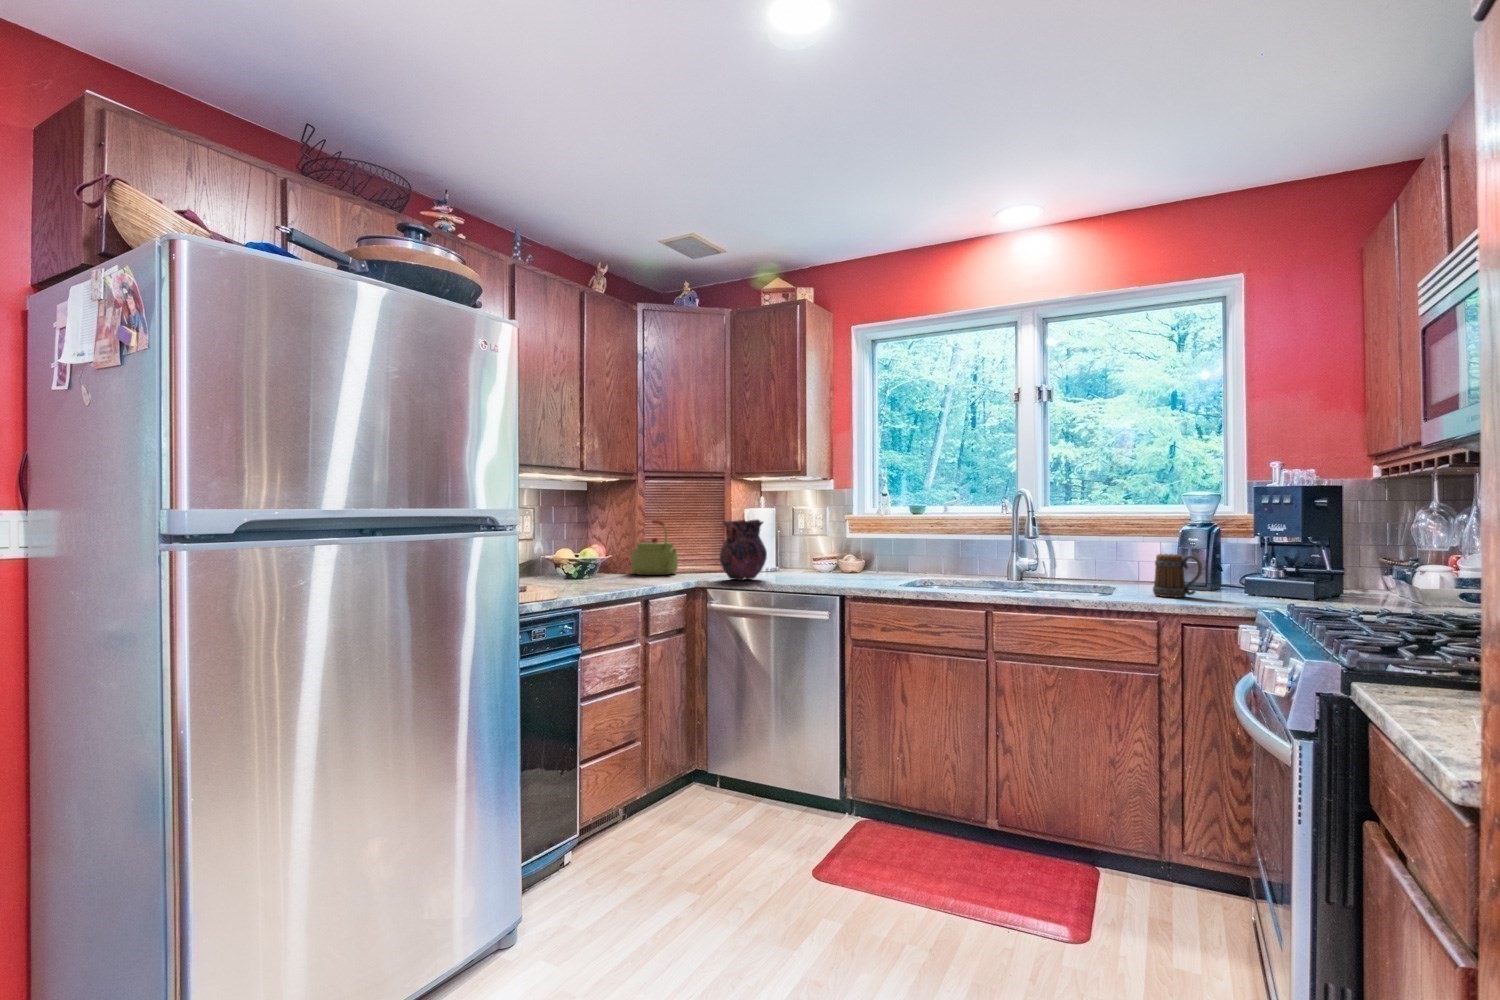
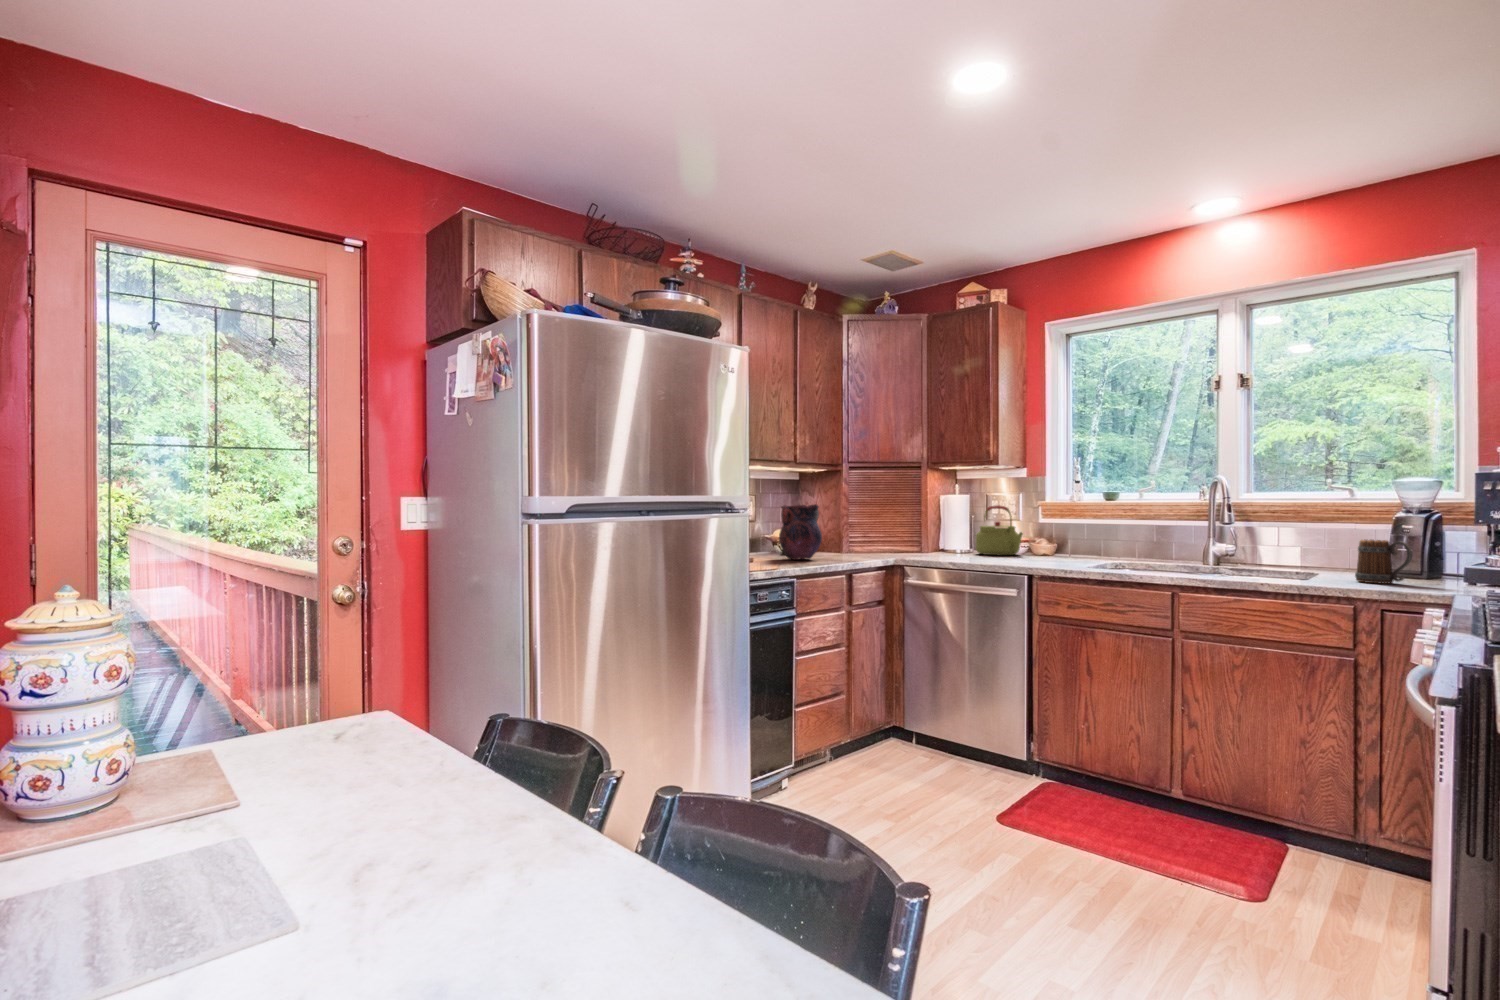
kettle: present [631,520,678,575] -> present [976,505,1023,555]
vase: present [720,520,767,580] -> present [779,505,822,560]

